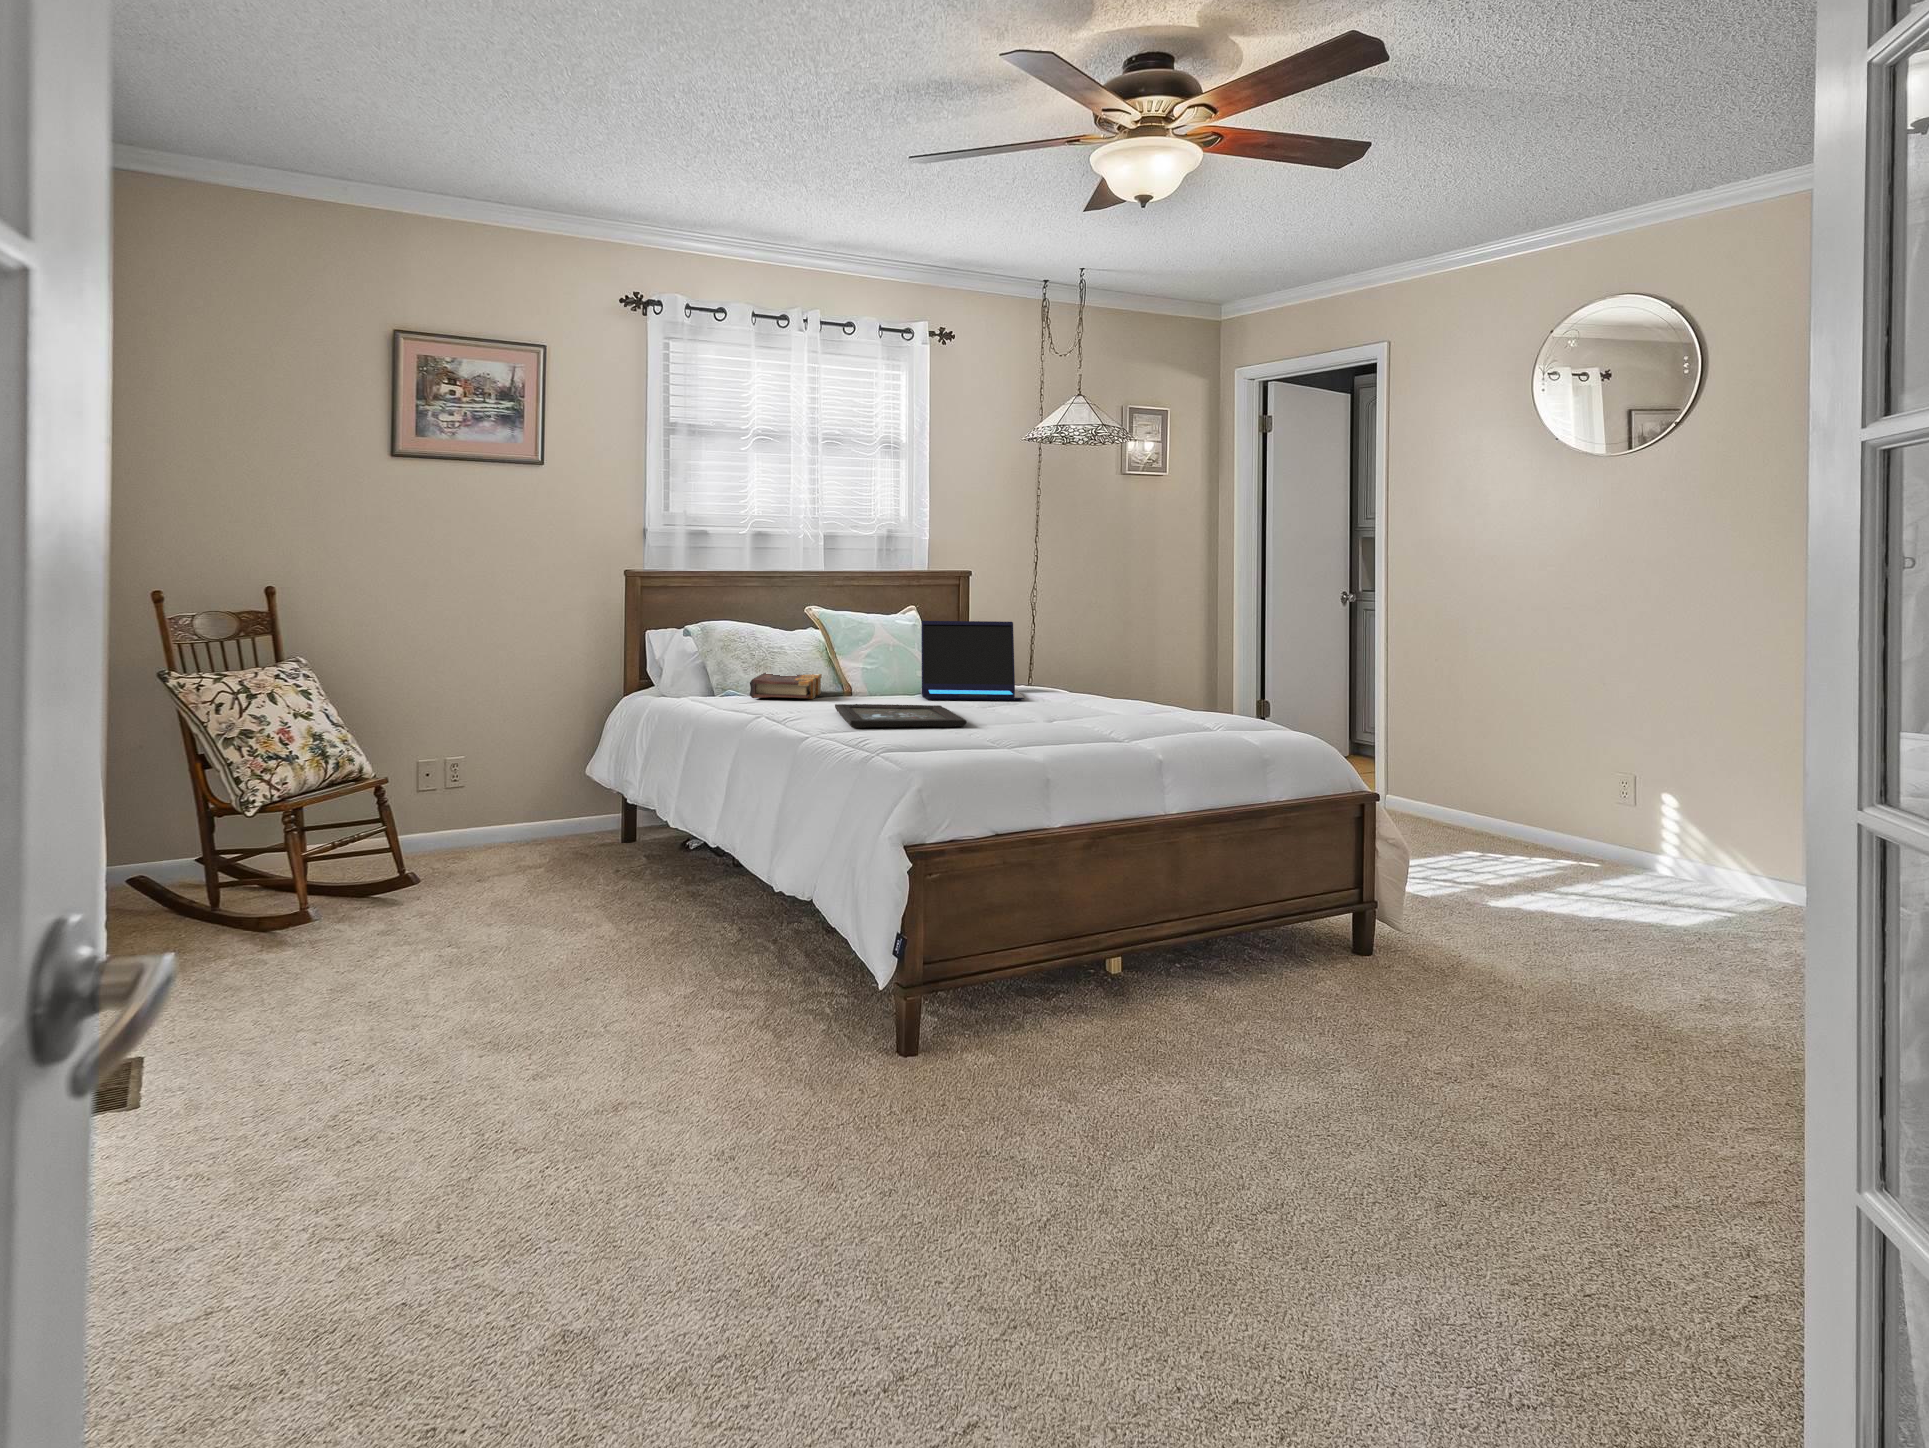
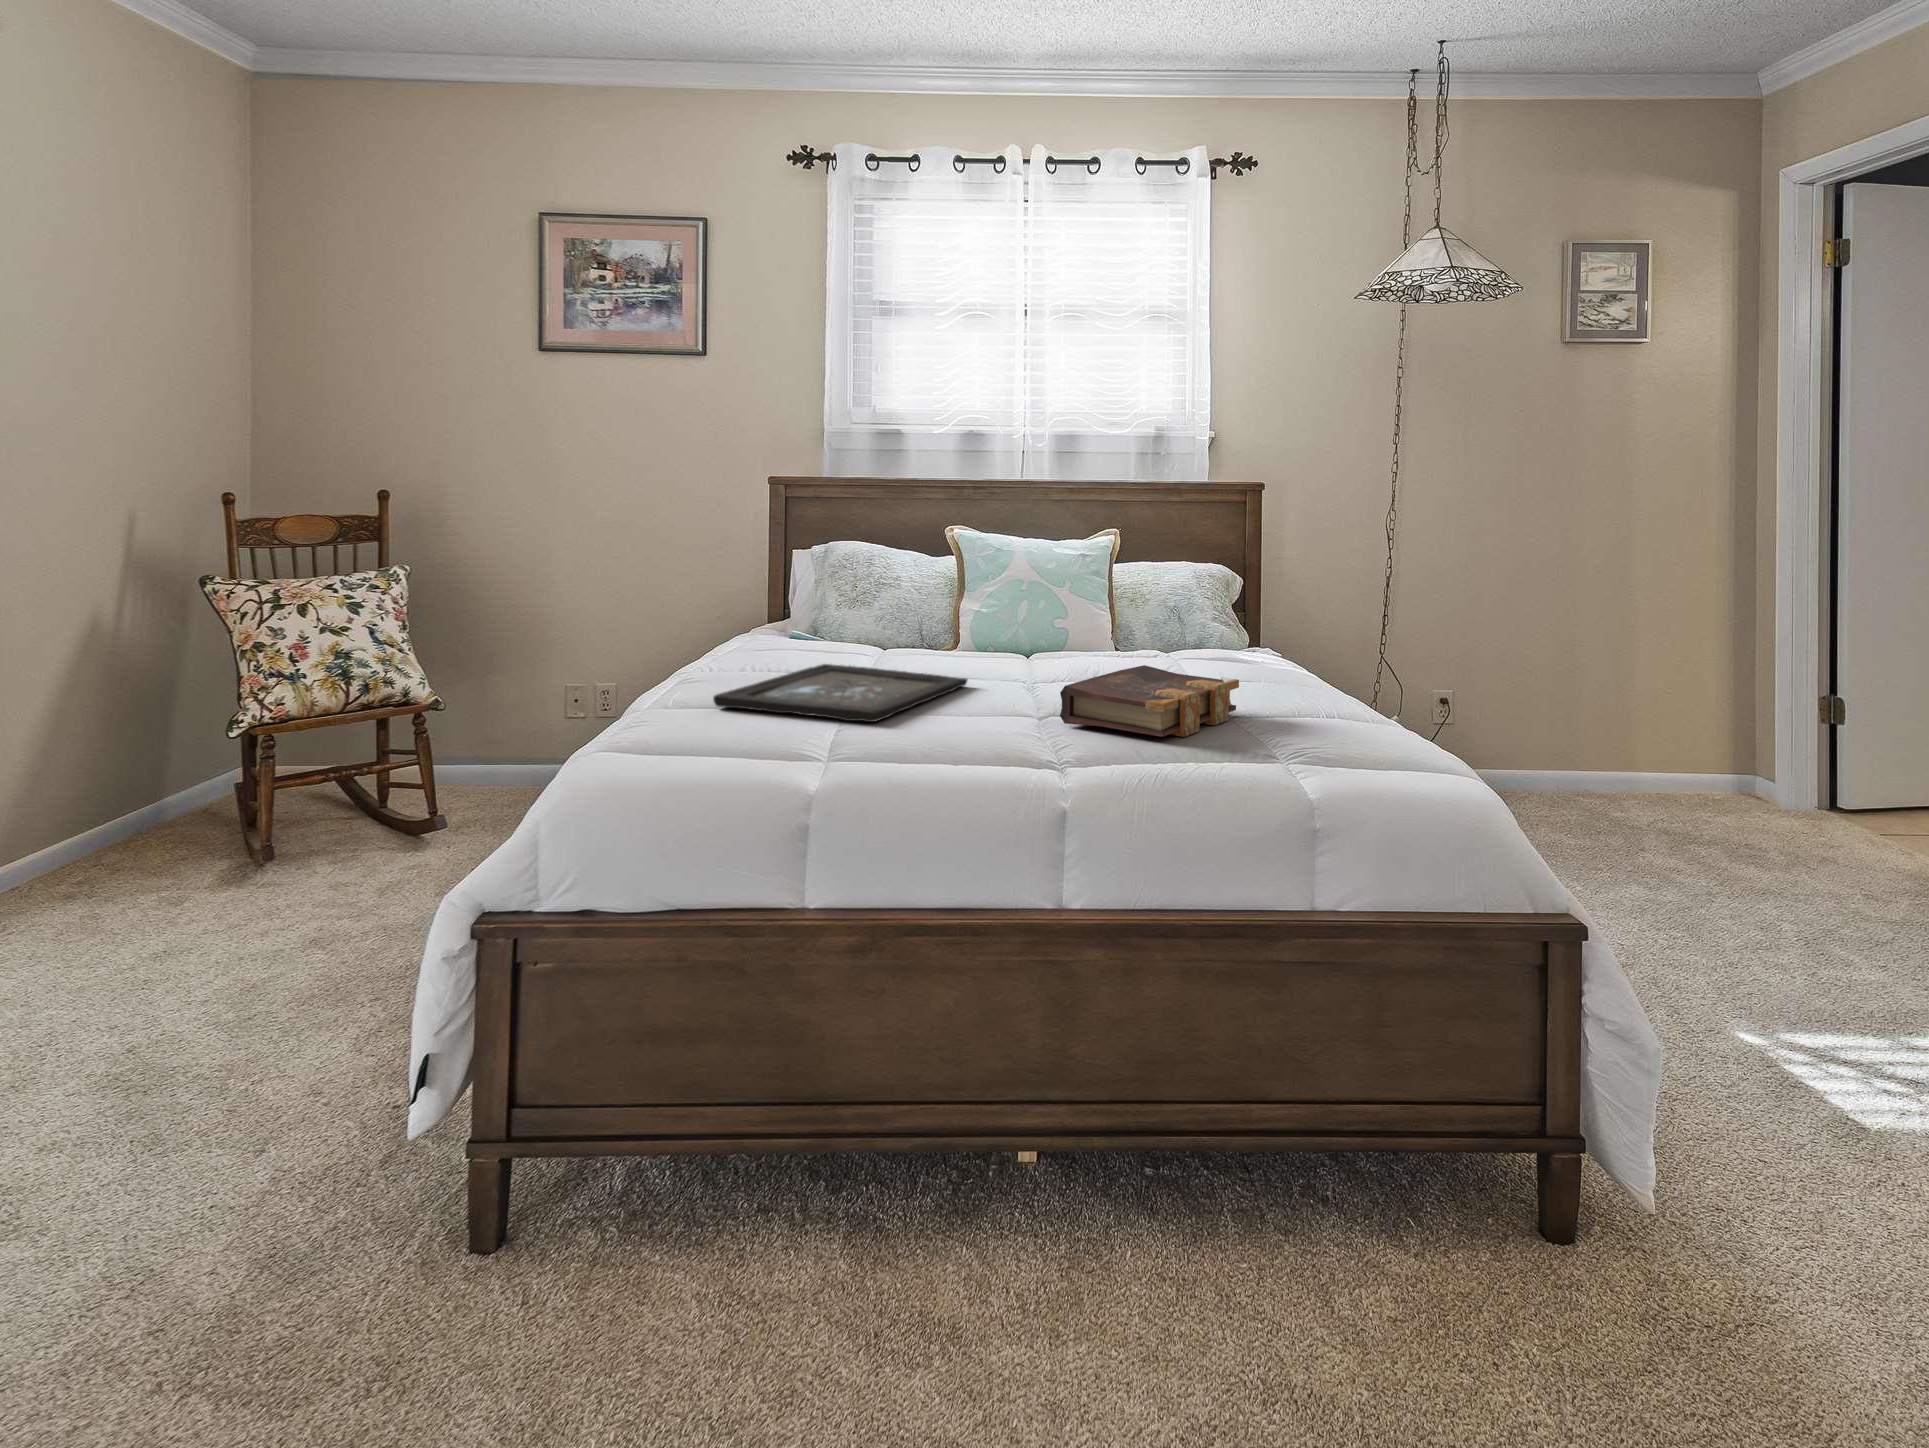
laptop: present [920,621,1025,701] -> none [1015,548,1210,678]
book: present [750,673,822,699] -> present [1060,665,1239,737]

